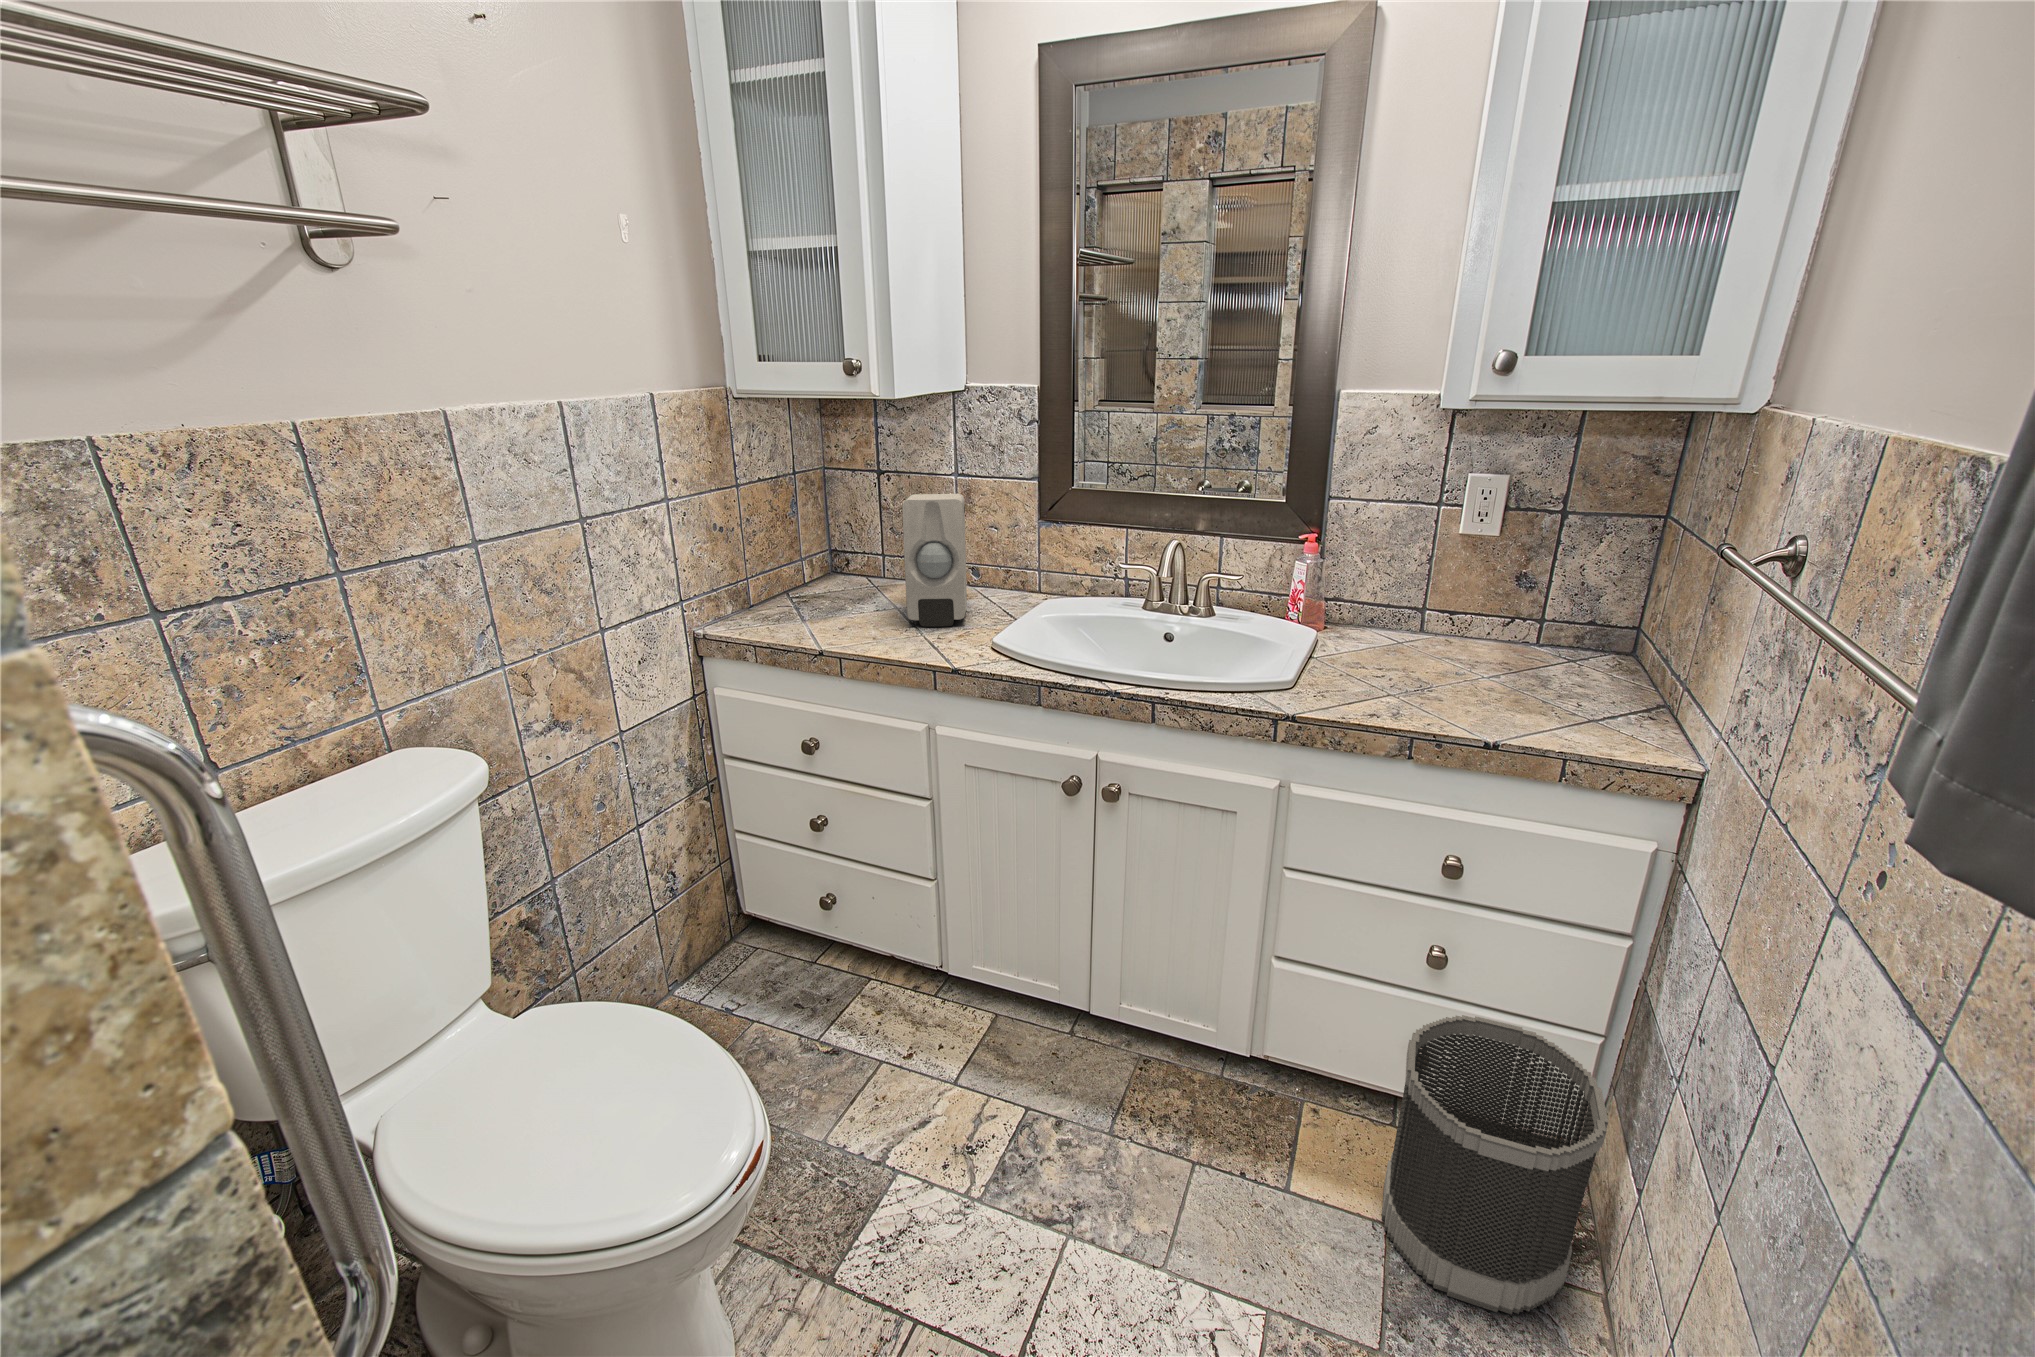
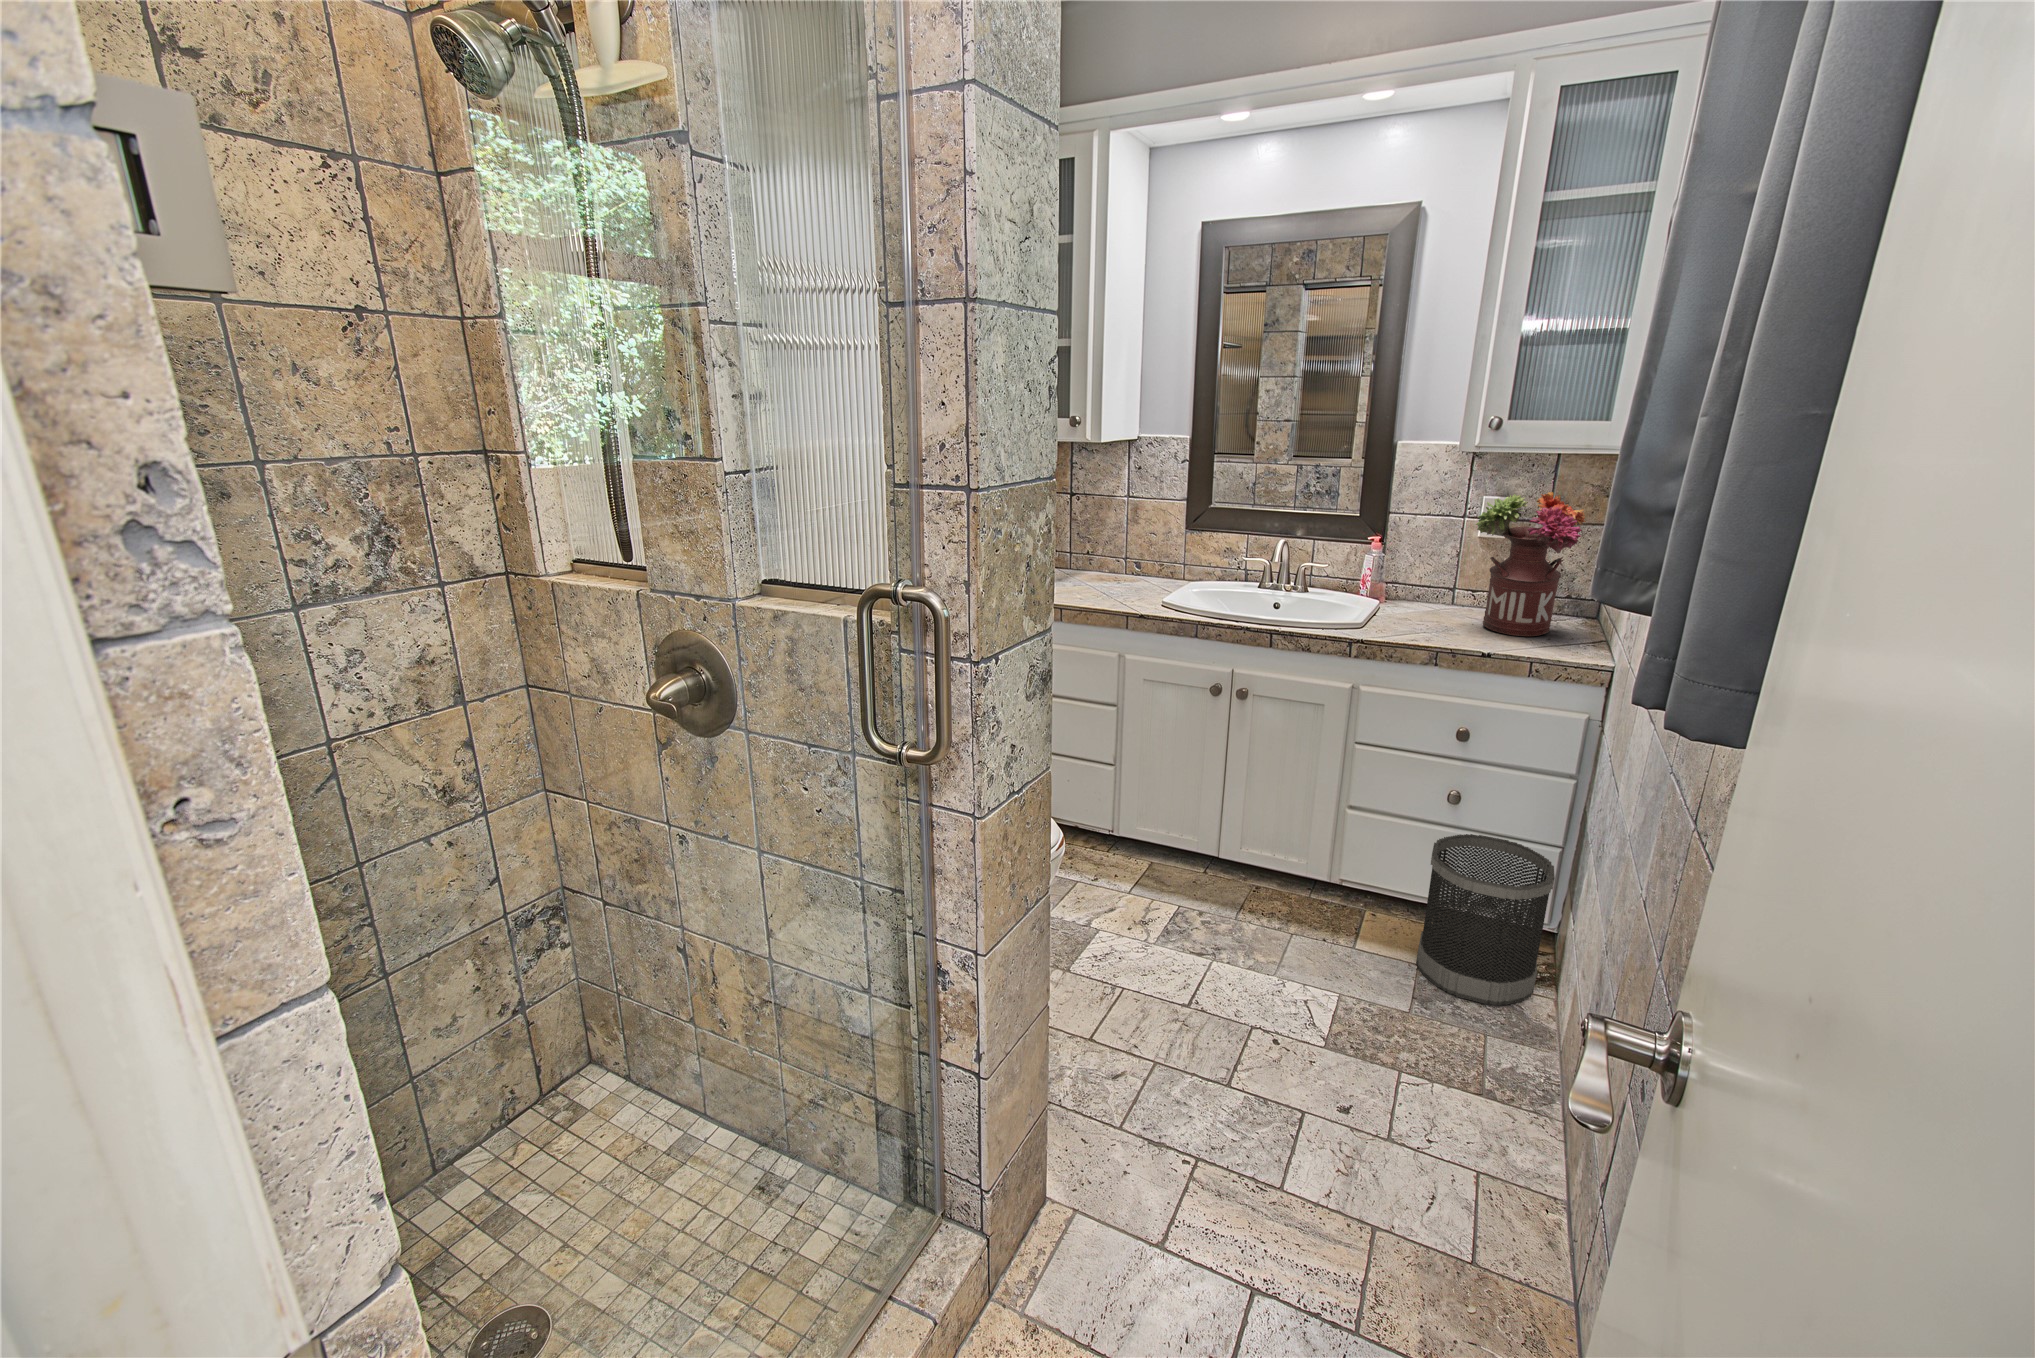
flower arrangement: none [1467,470,1643,699] -> present [1476,492,1586,636]
soap dispenser: present [902,494,967,627] -> none [1099,509,1141,595]

